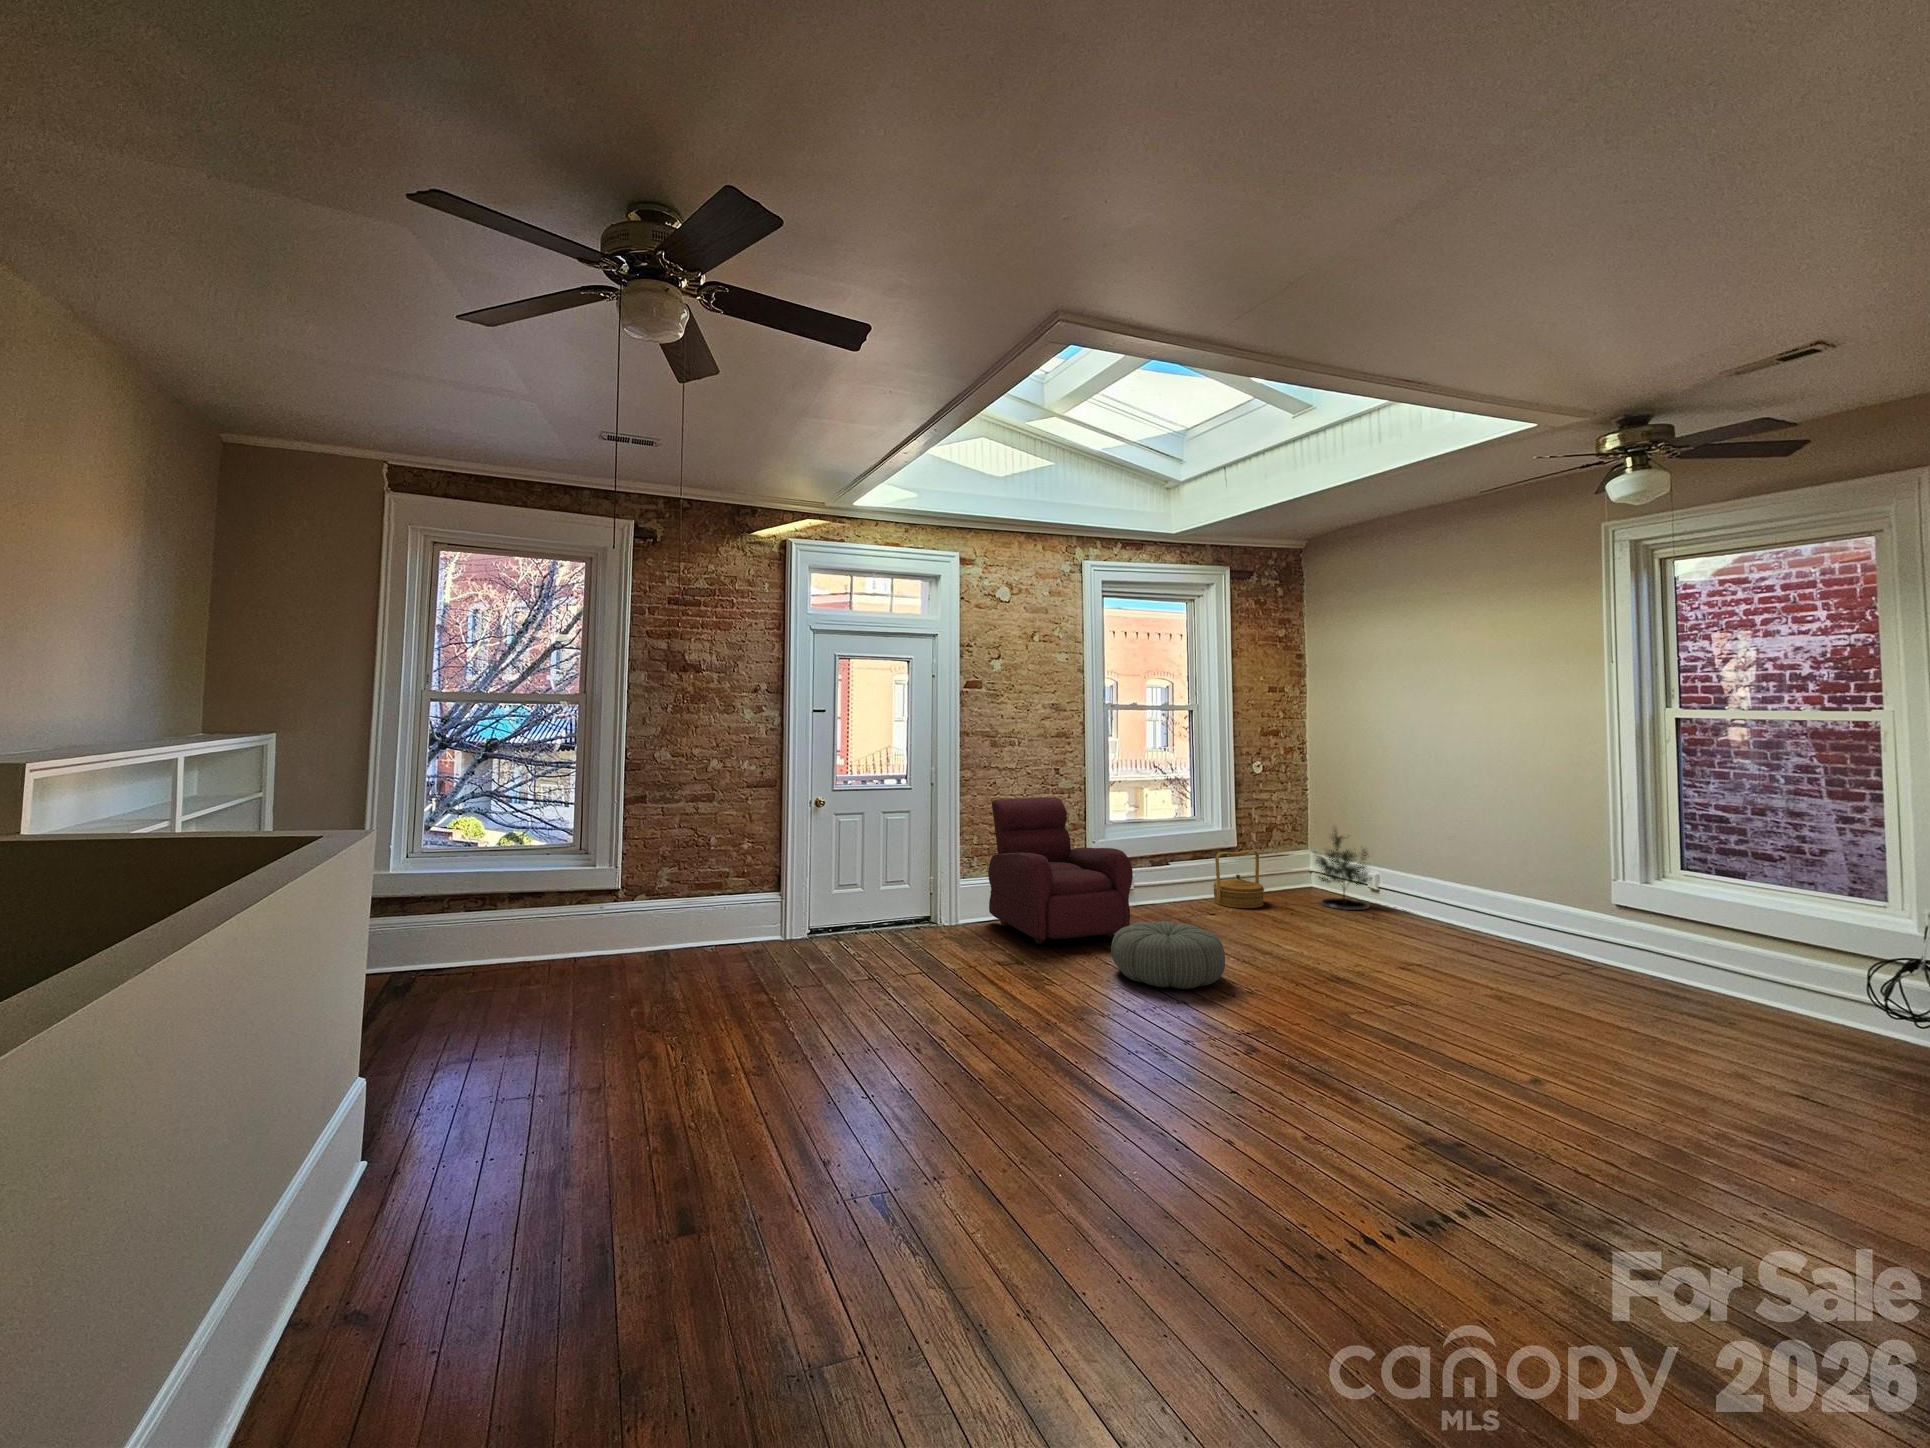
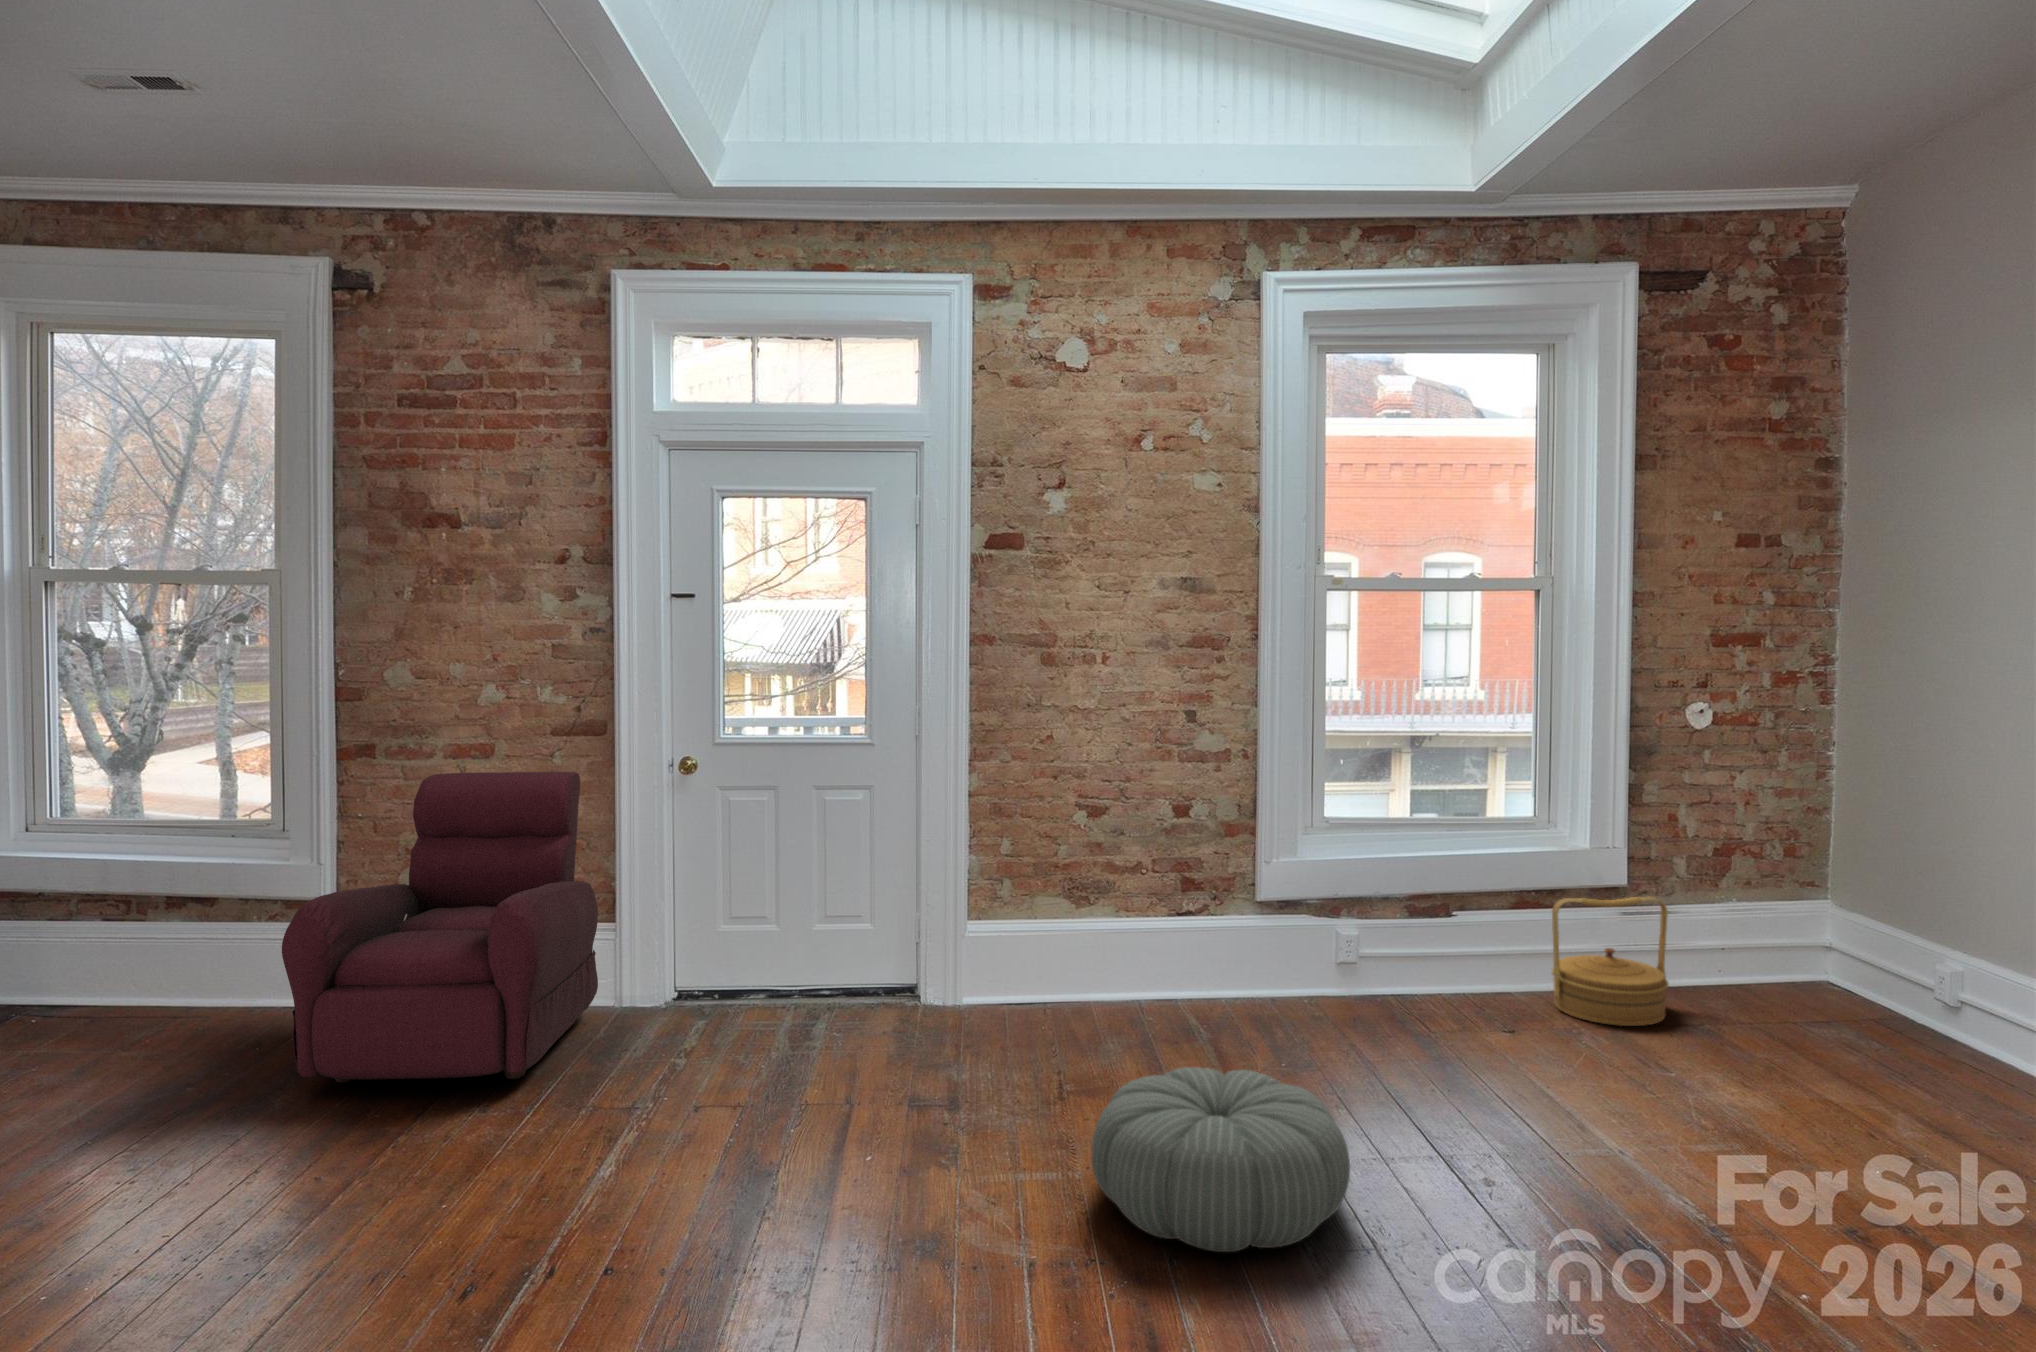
armchair: present [988,797,1133,944] -> present [282,772,598,1083]
potted tree: present [1316,831,1369,910] -> none [1793,853,1955,1057]

